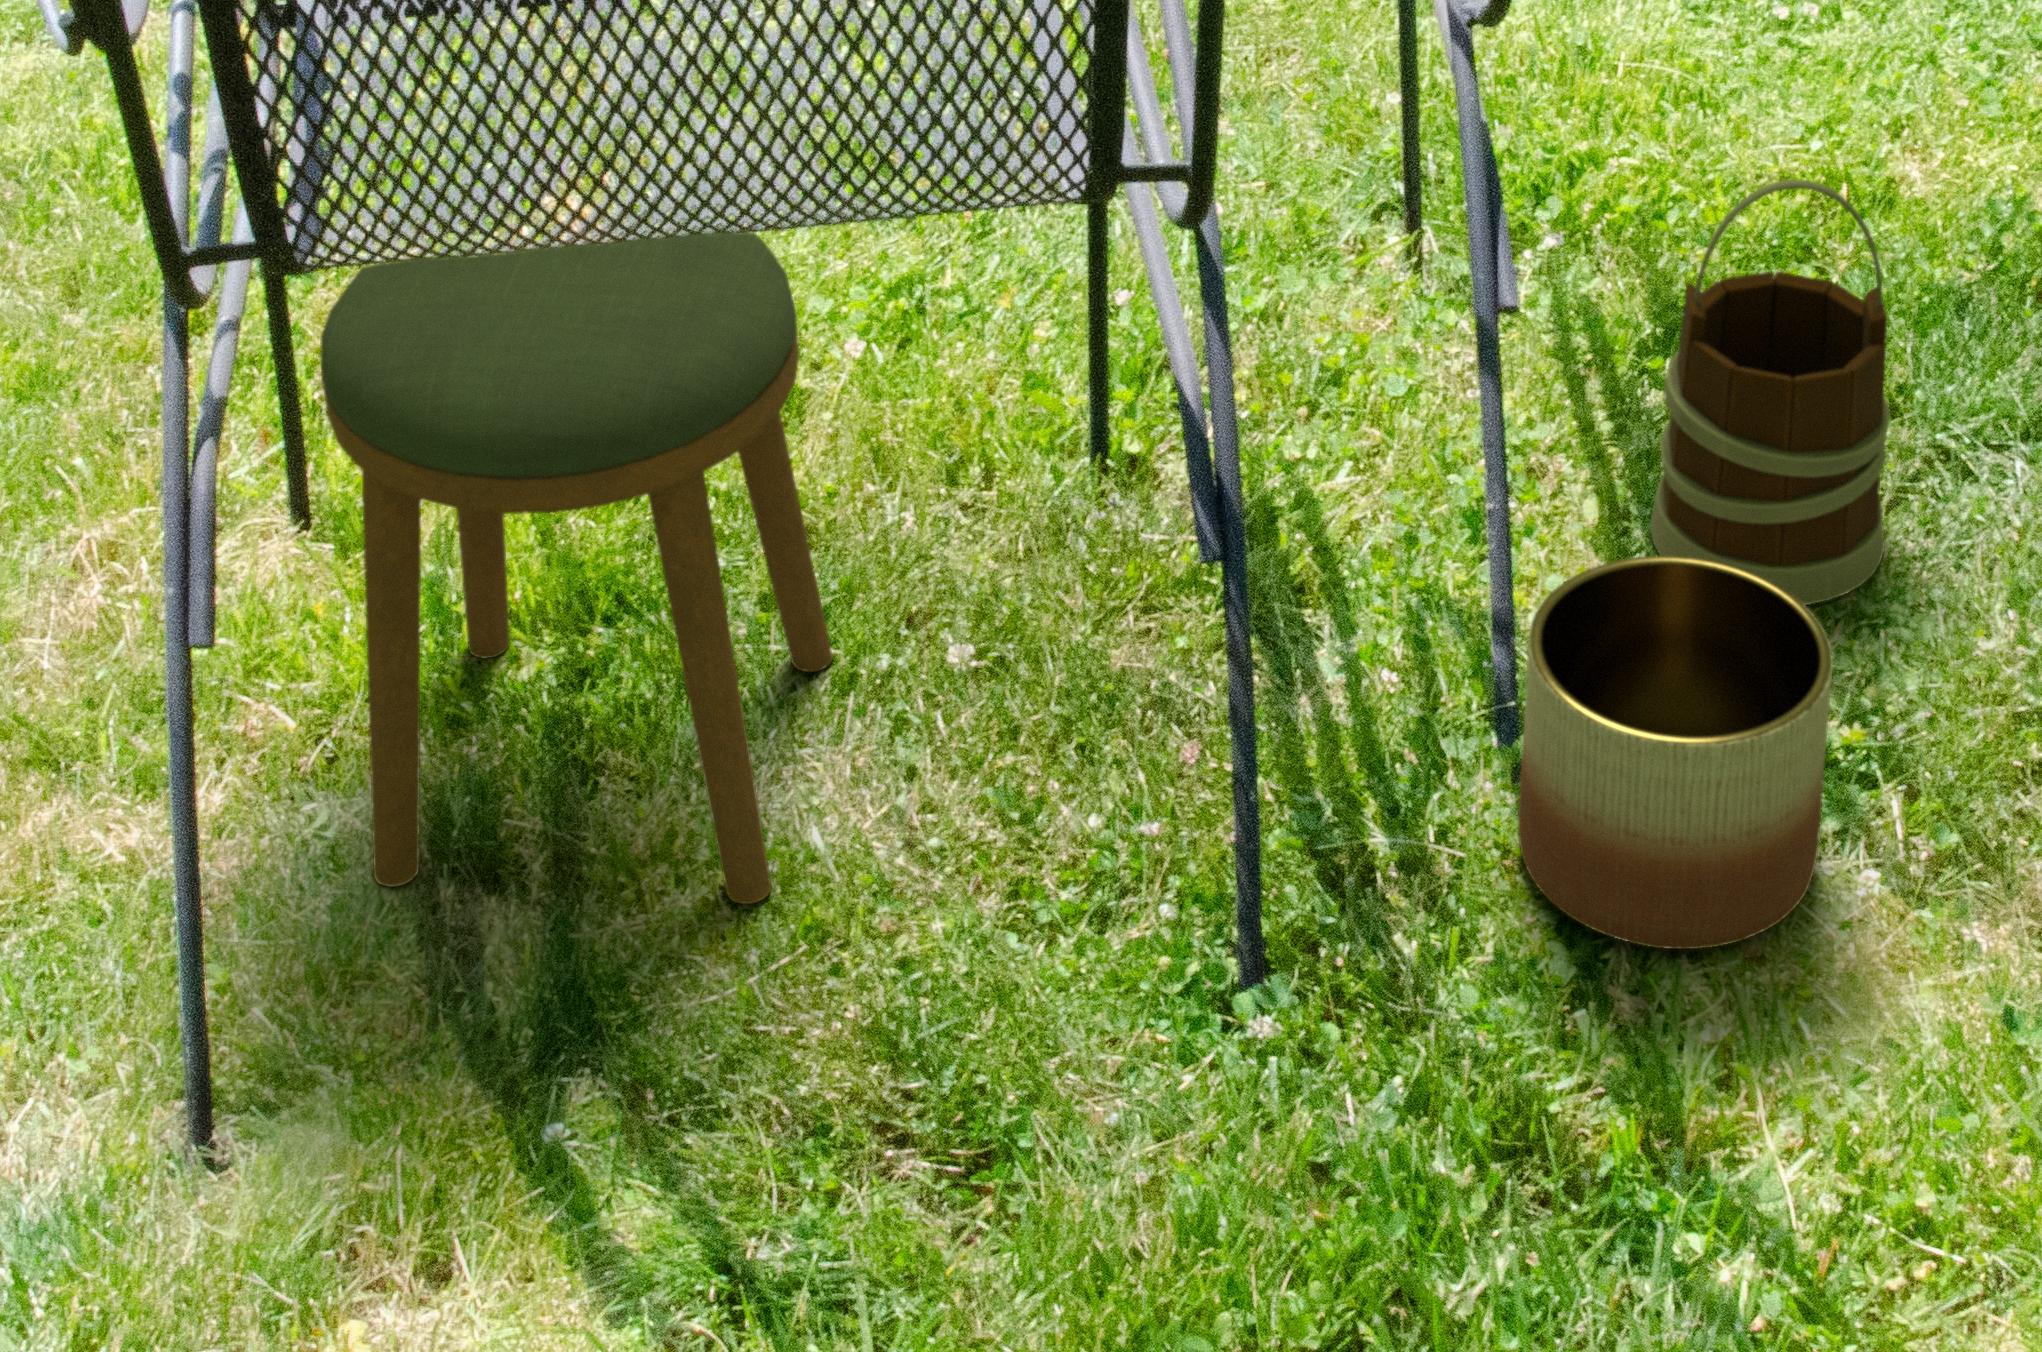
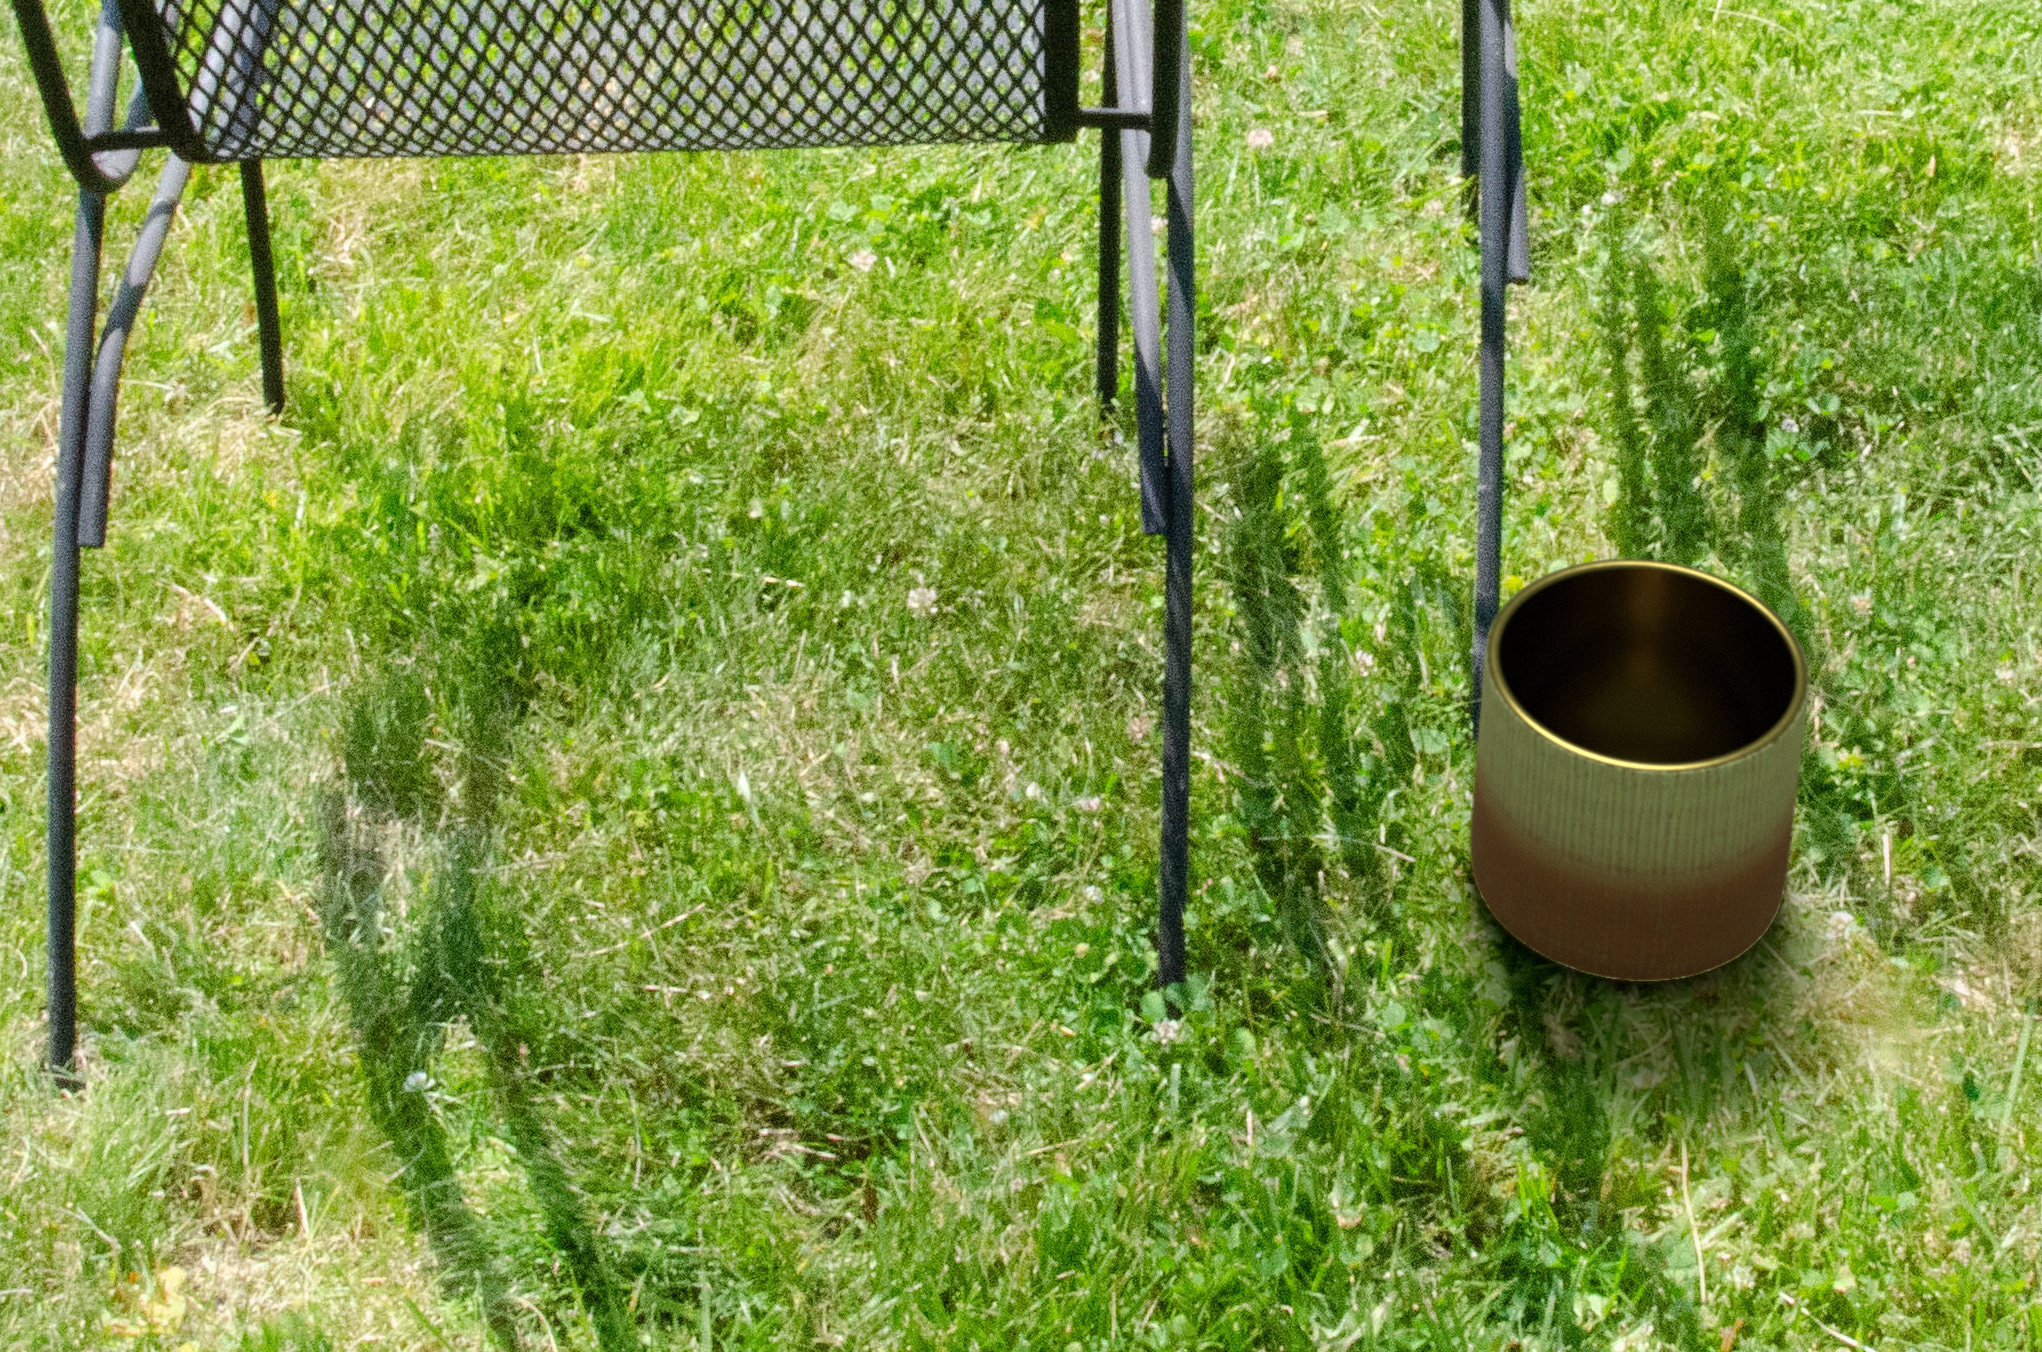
wooden bucket: present [1650,179,1890,605] -> none [1663,163,1922,613]
stool: present [320,233,833,904] -> none [233,89,787,850]

